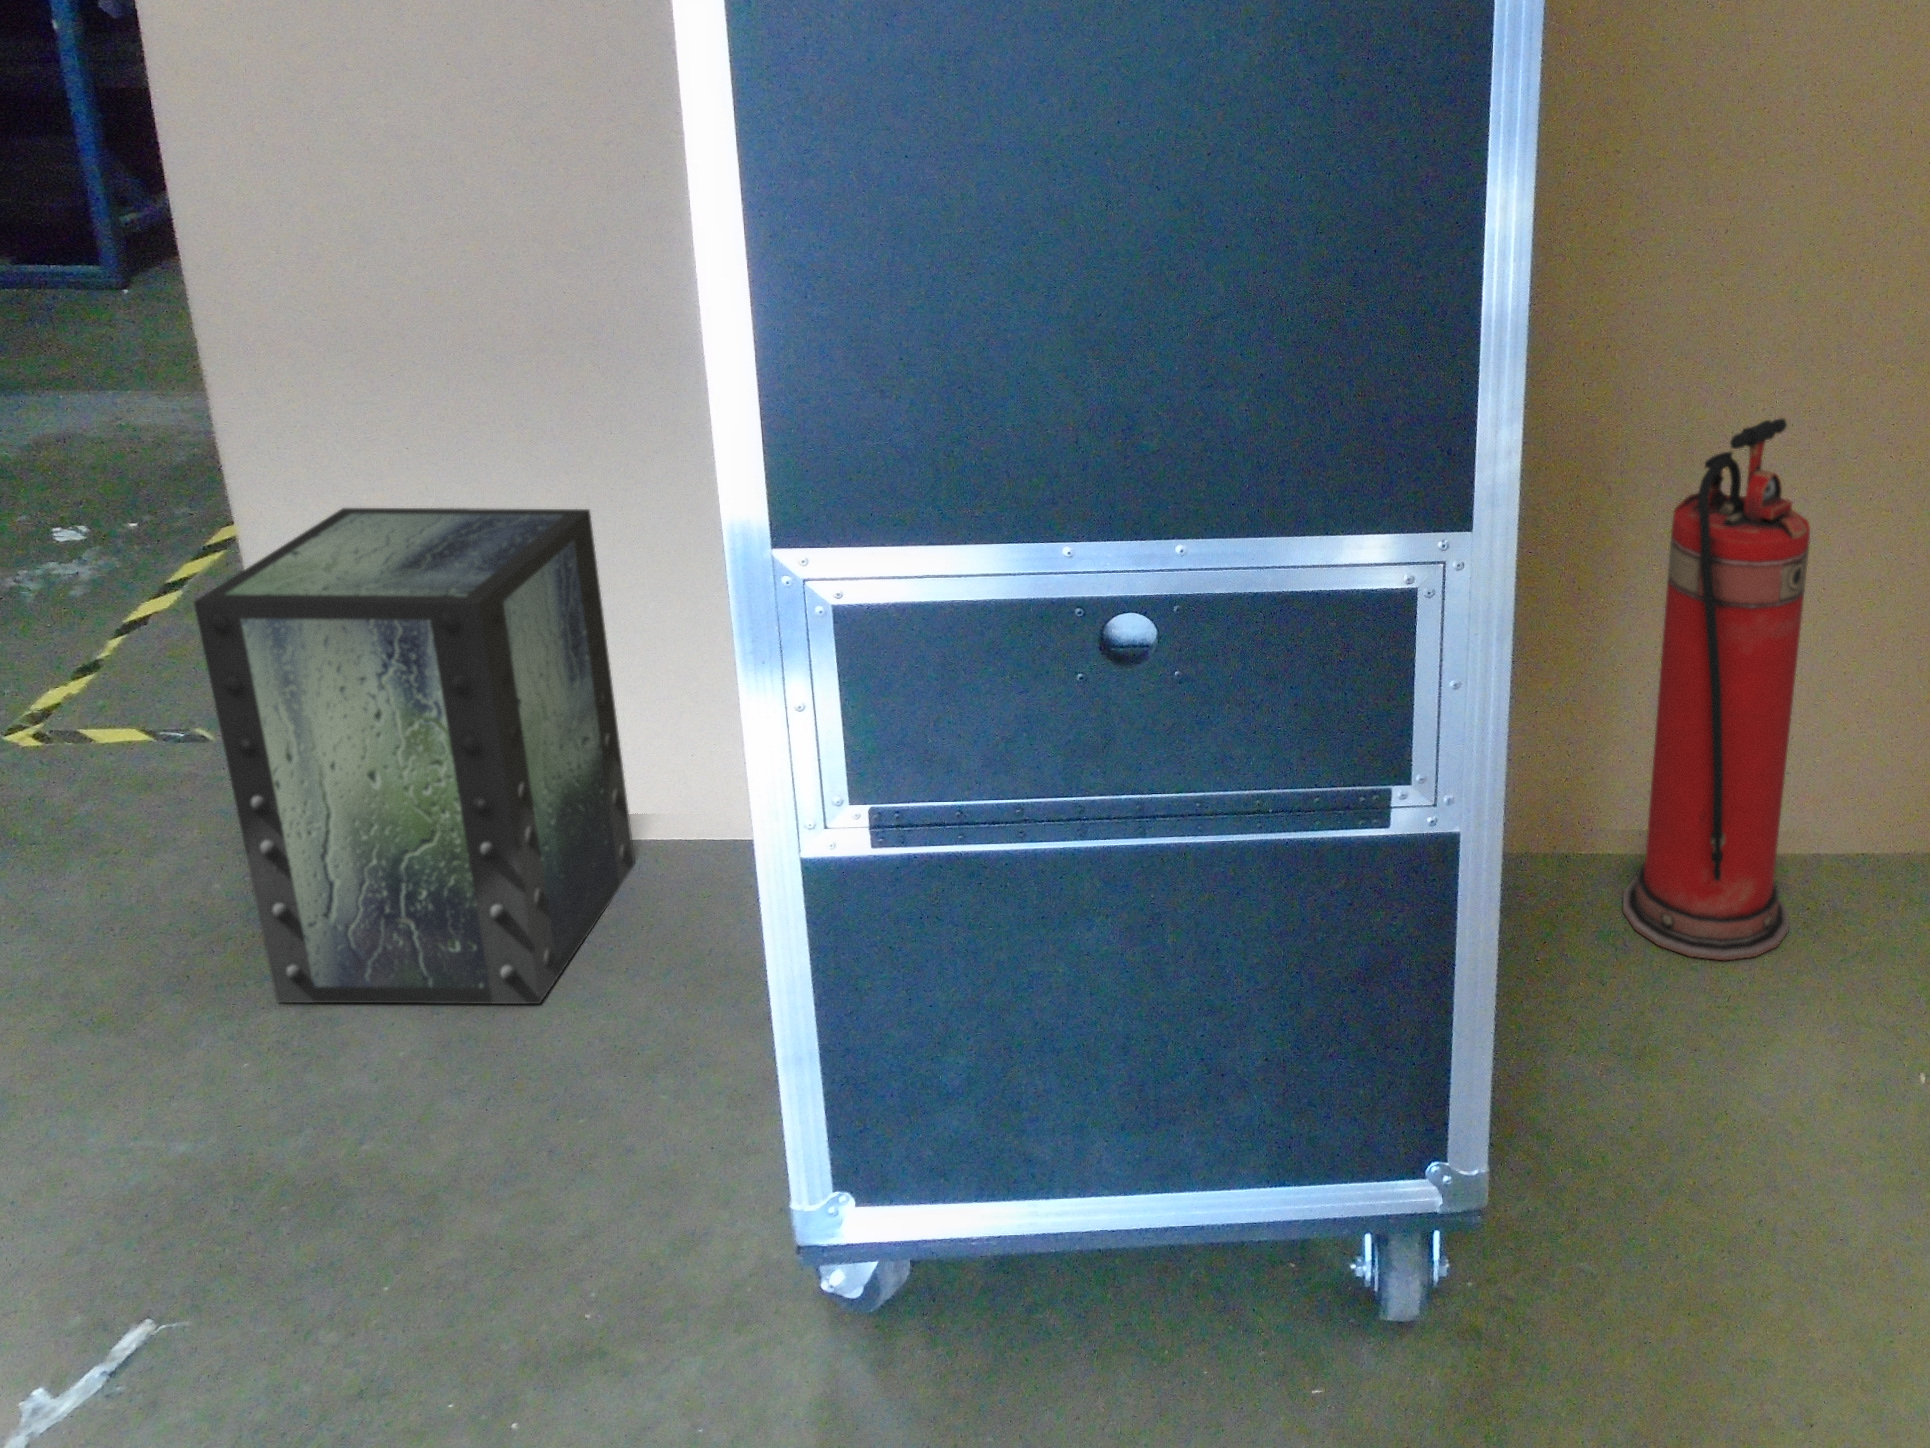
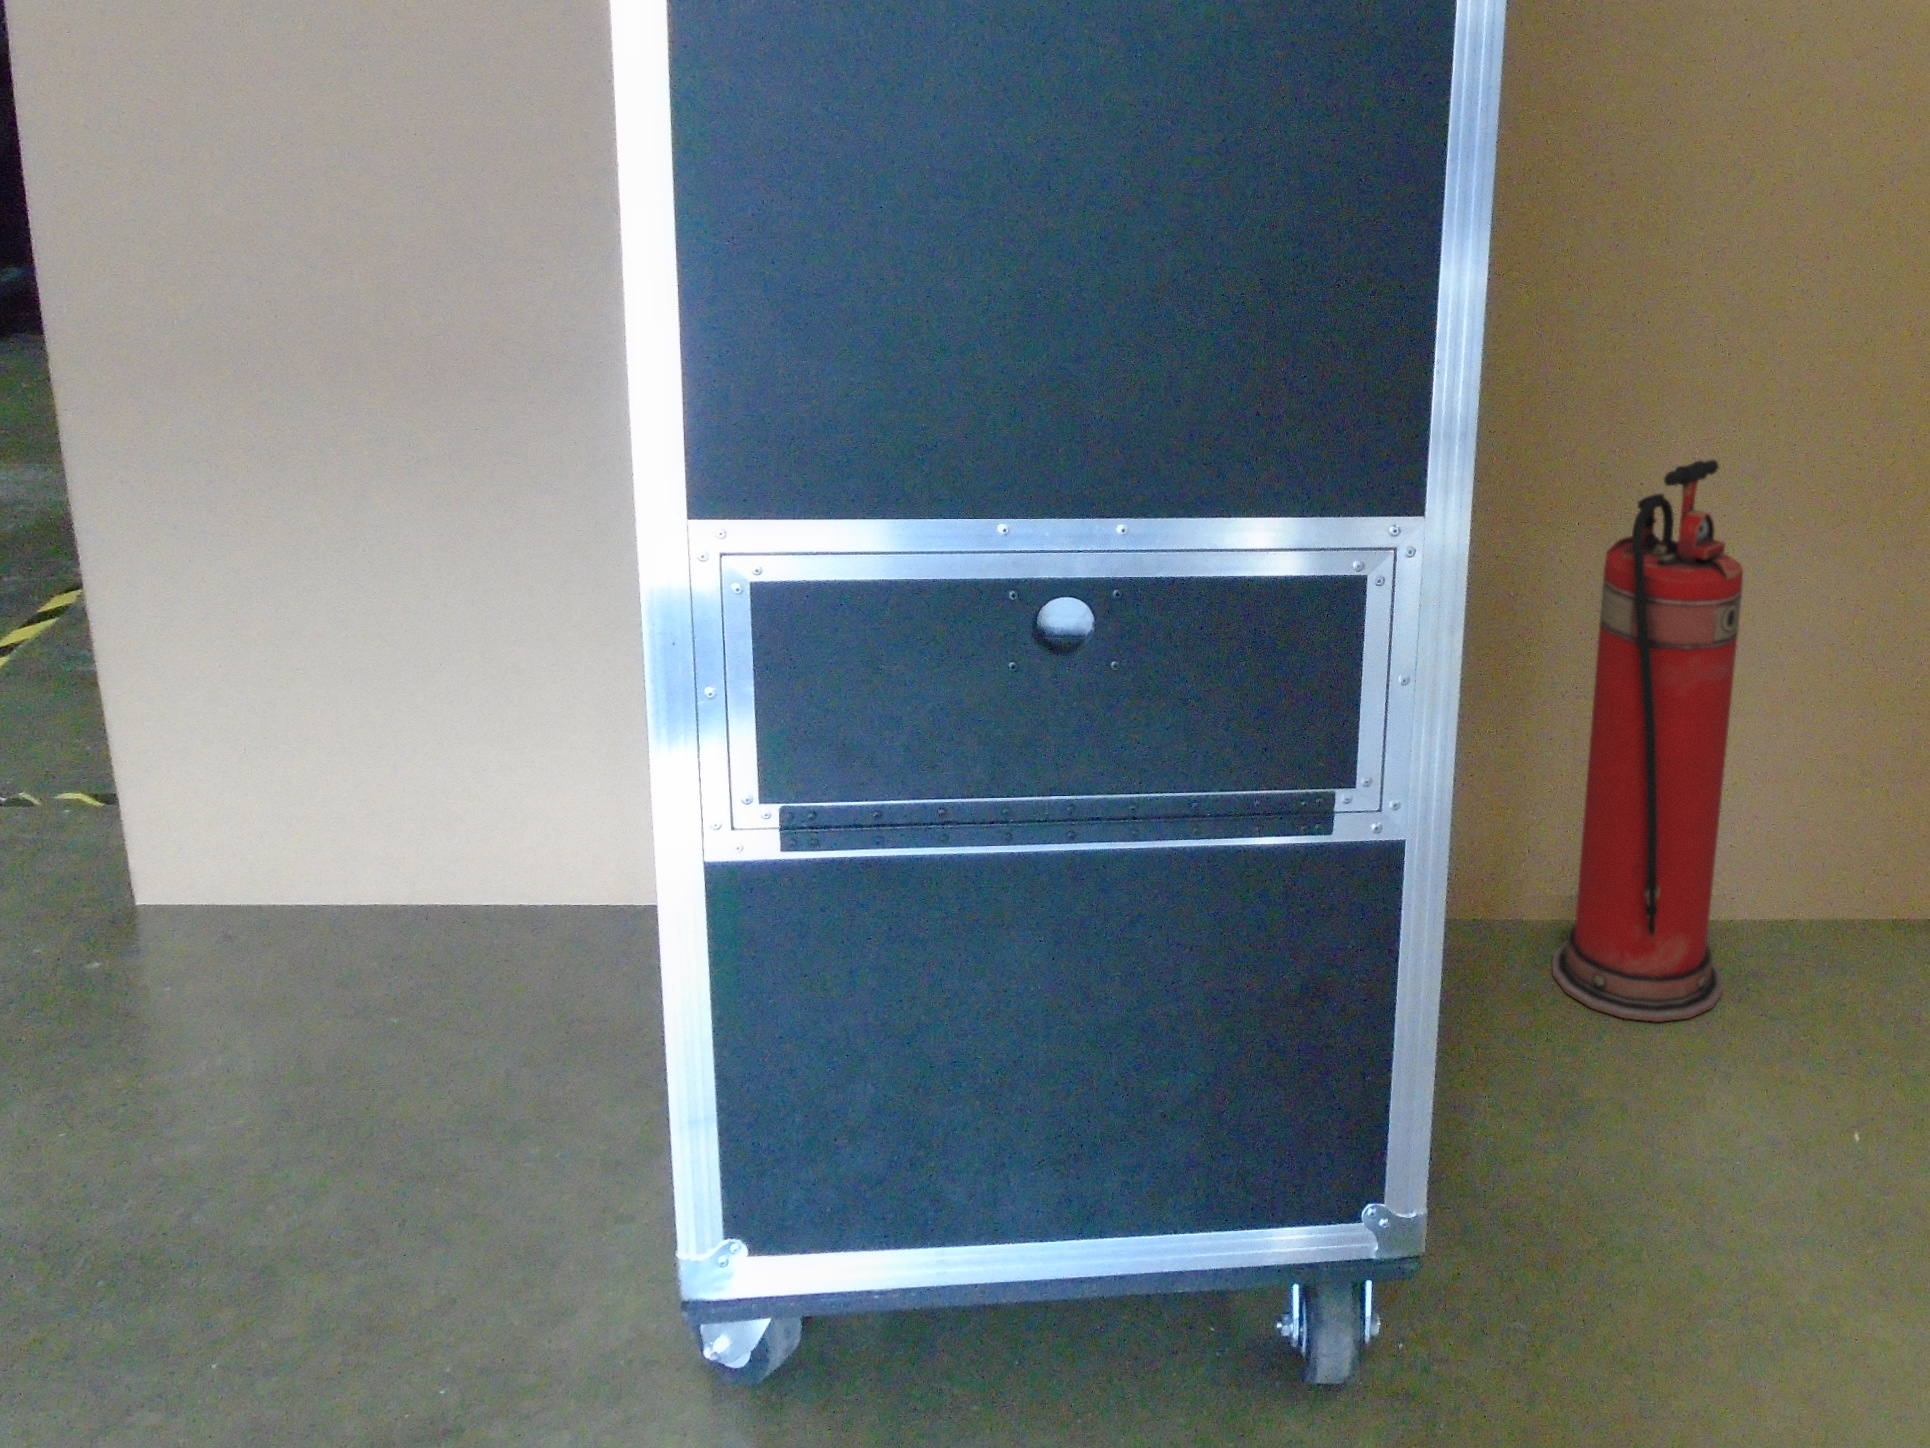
storage box: present [194,508,635,1004] -> none [37,534,503,1068]

